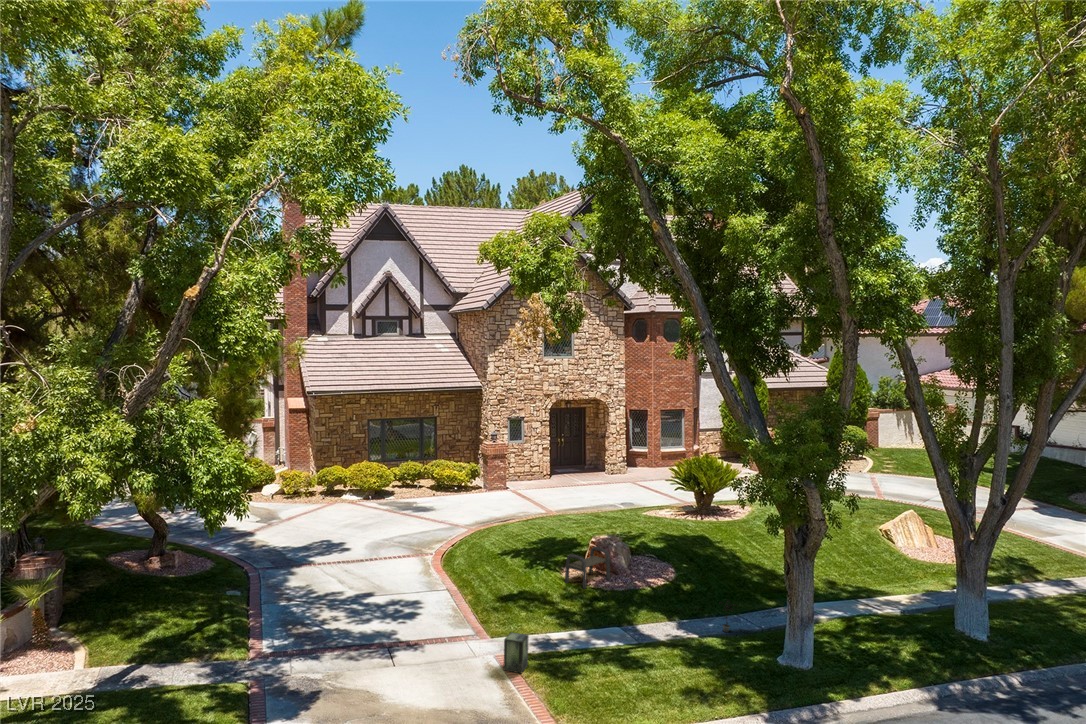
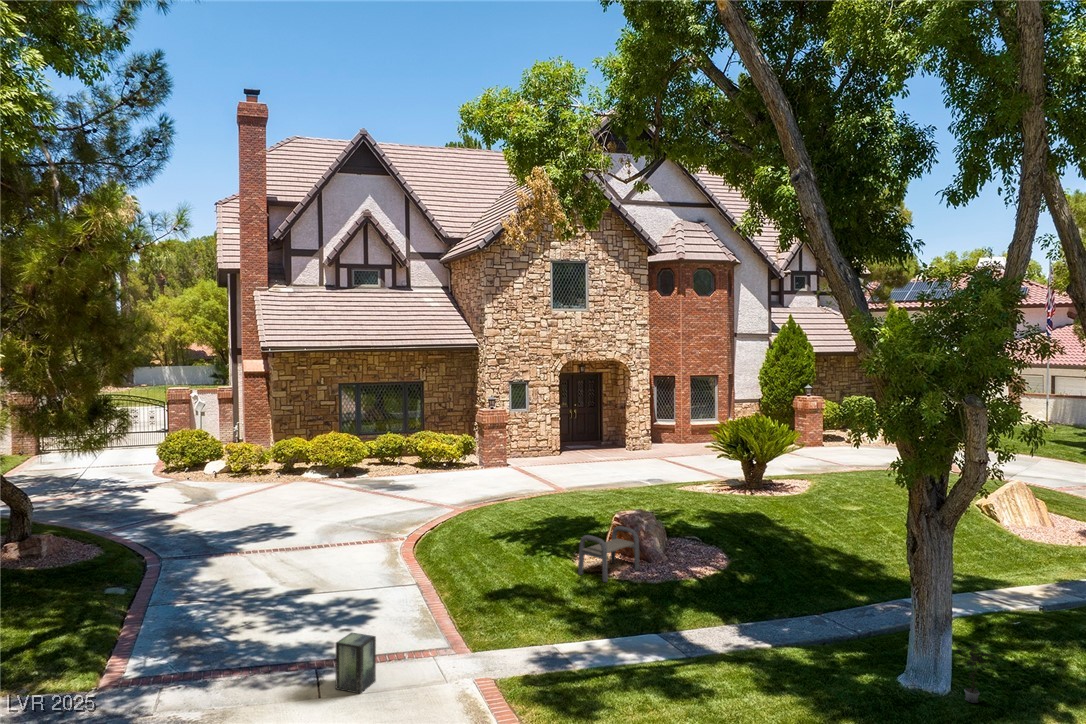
potted plant: present [719,600,736,632] -> present [957,645,993,703]
storage box: present [504,632,529,673] -> present [336,633,376,694]

